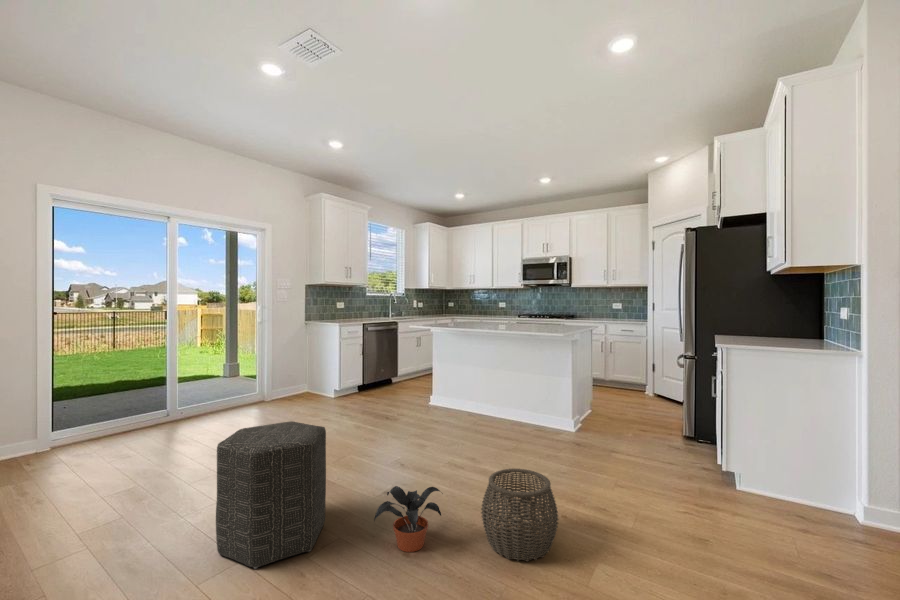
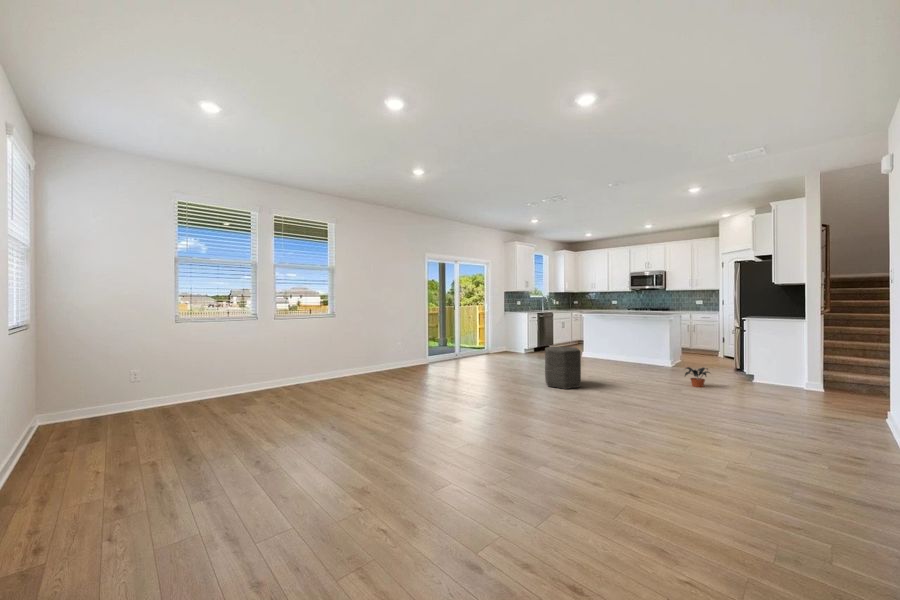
woven basket: present [481,469,559,561] -> none [643,365,675,392]
potted plant: present [374,486,441,552] -> present [685,367,710,387]

